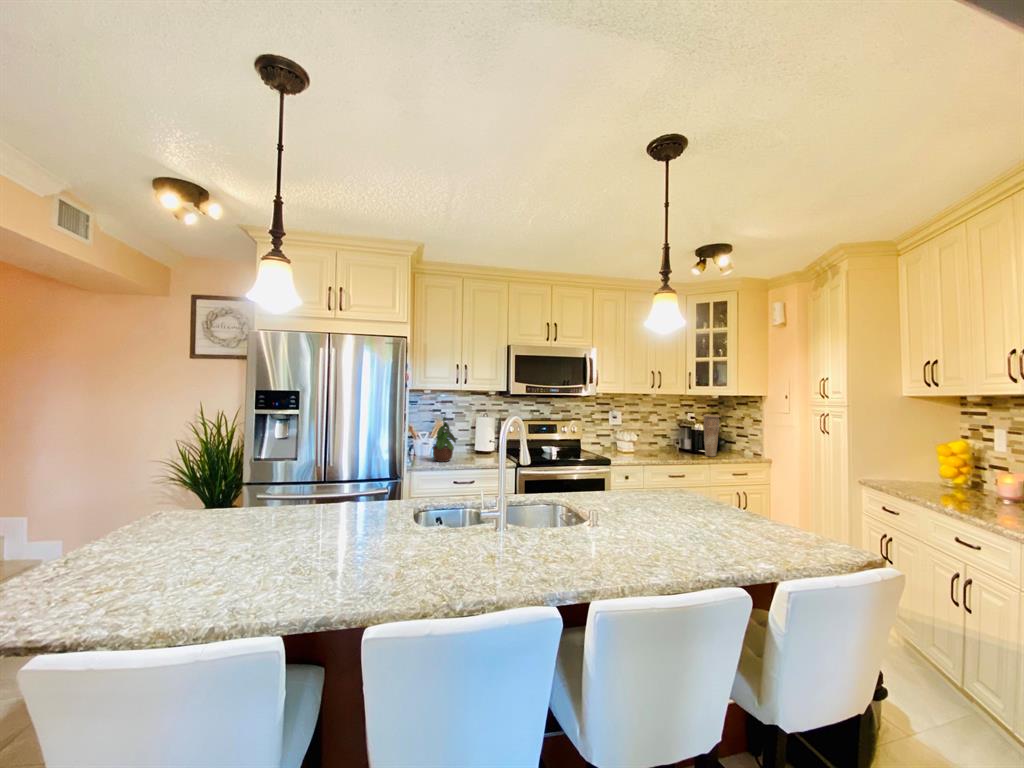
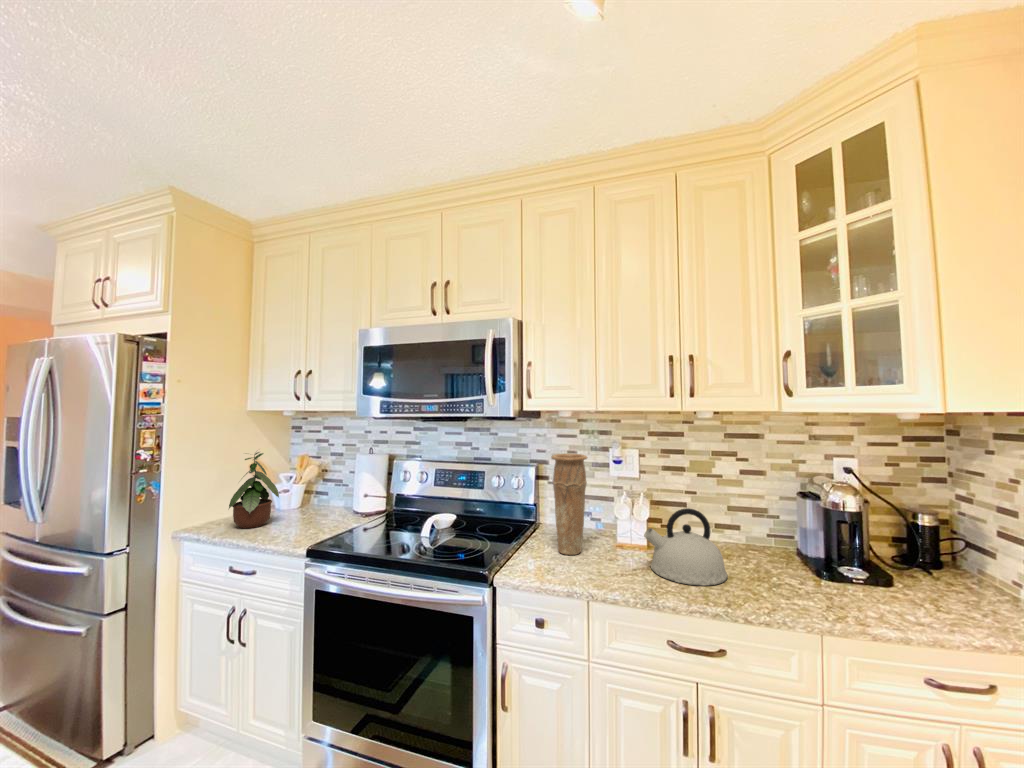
vase: present [704,415,720,457] -> present [552,454,587,555]
kettle: none [646,432,675,458] -> present [644,508,728,586]

